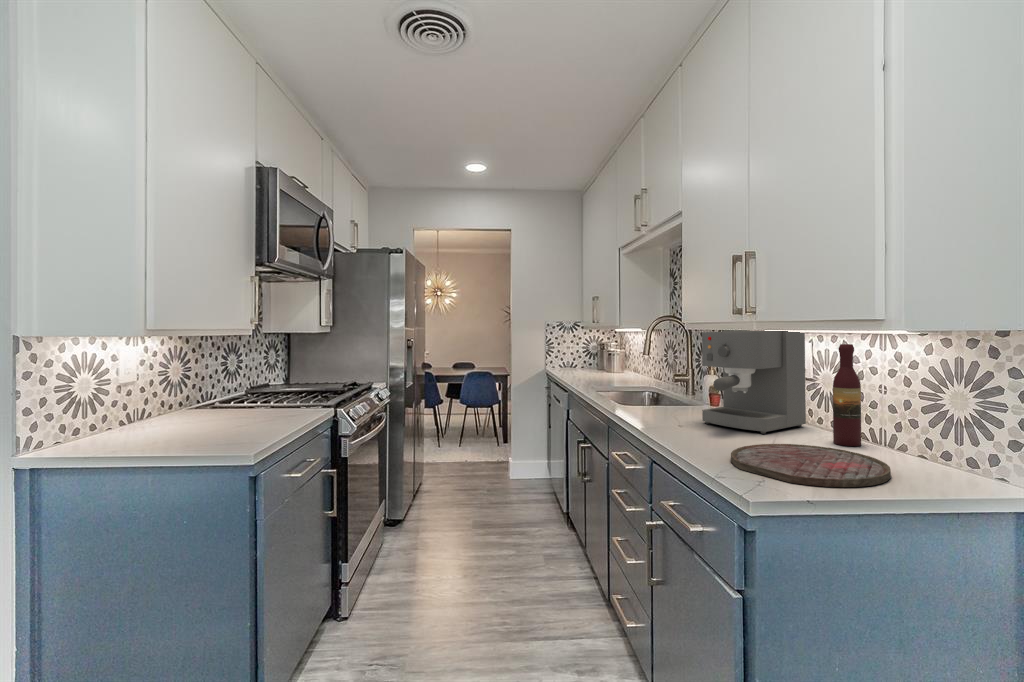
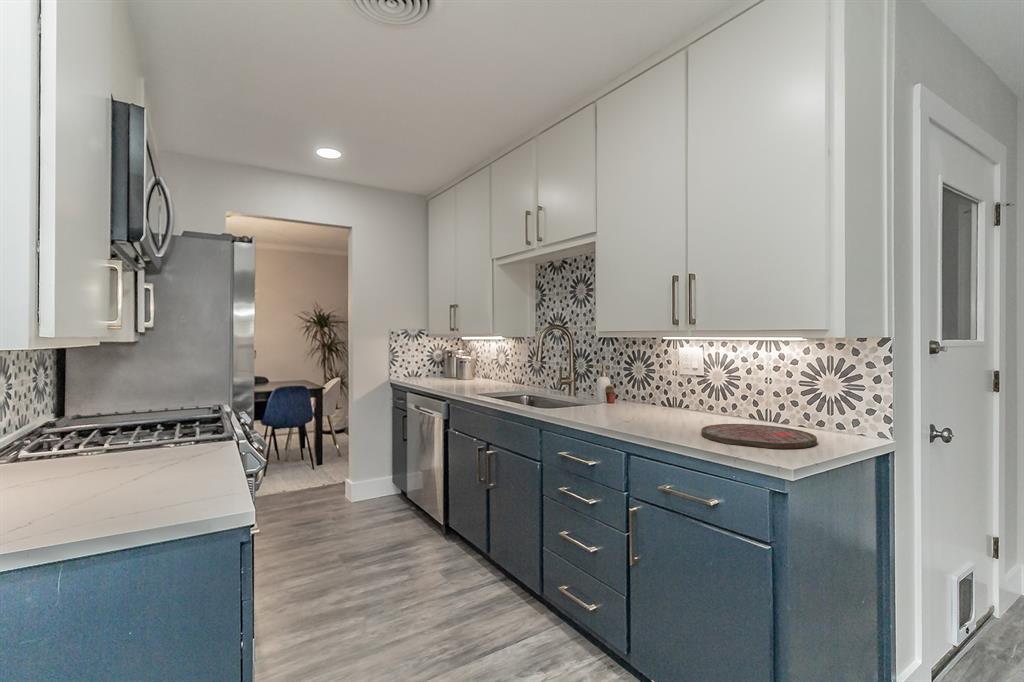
coffee maker: present [702,329,806,434] -> none [627,337,698,419]
wine bottle: present [833,344,861,446] -> none [736,348,755,423]

